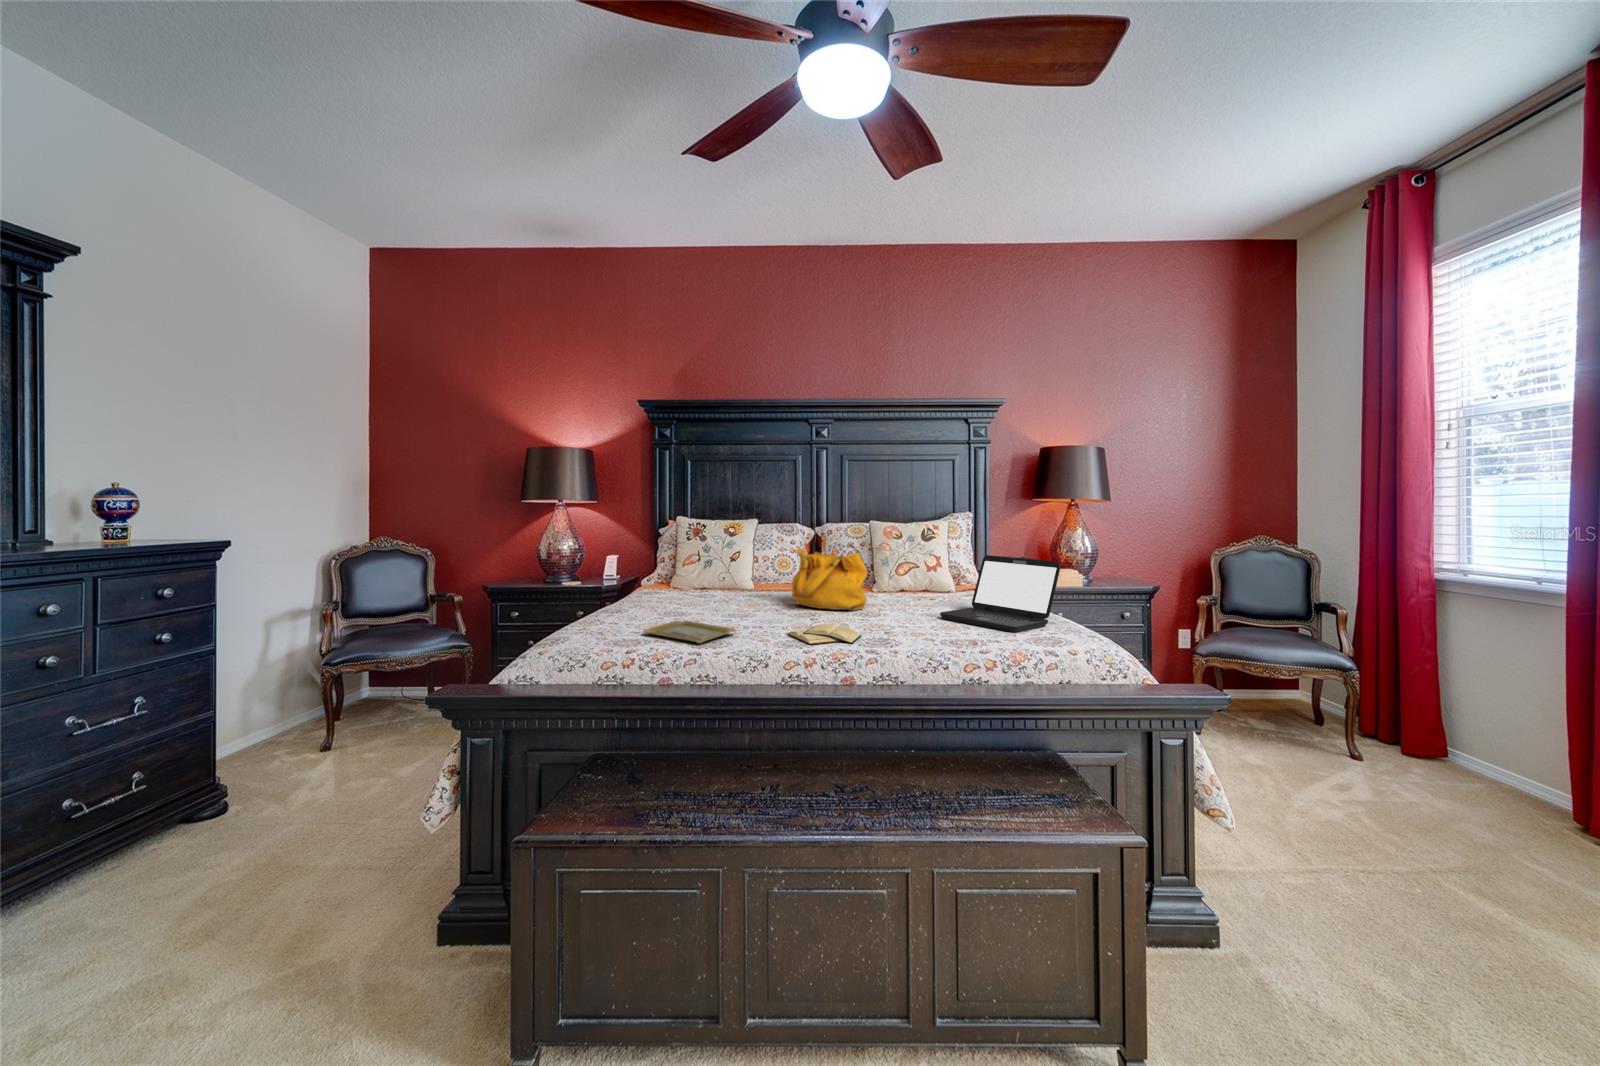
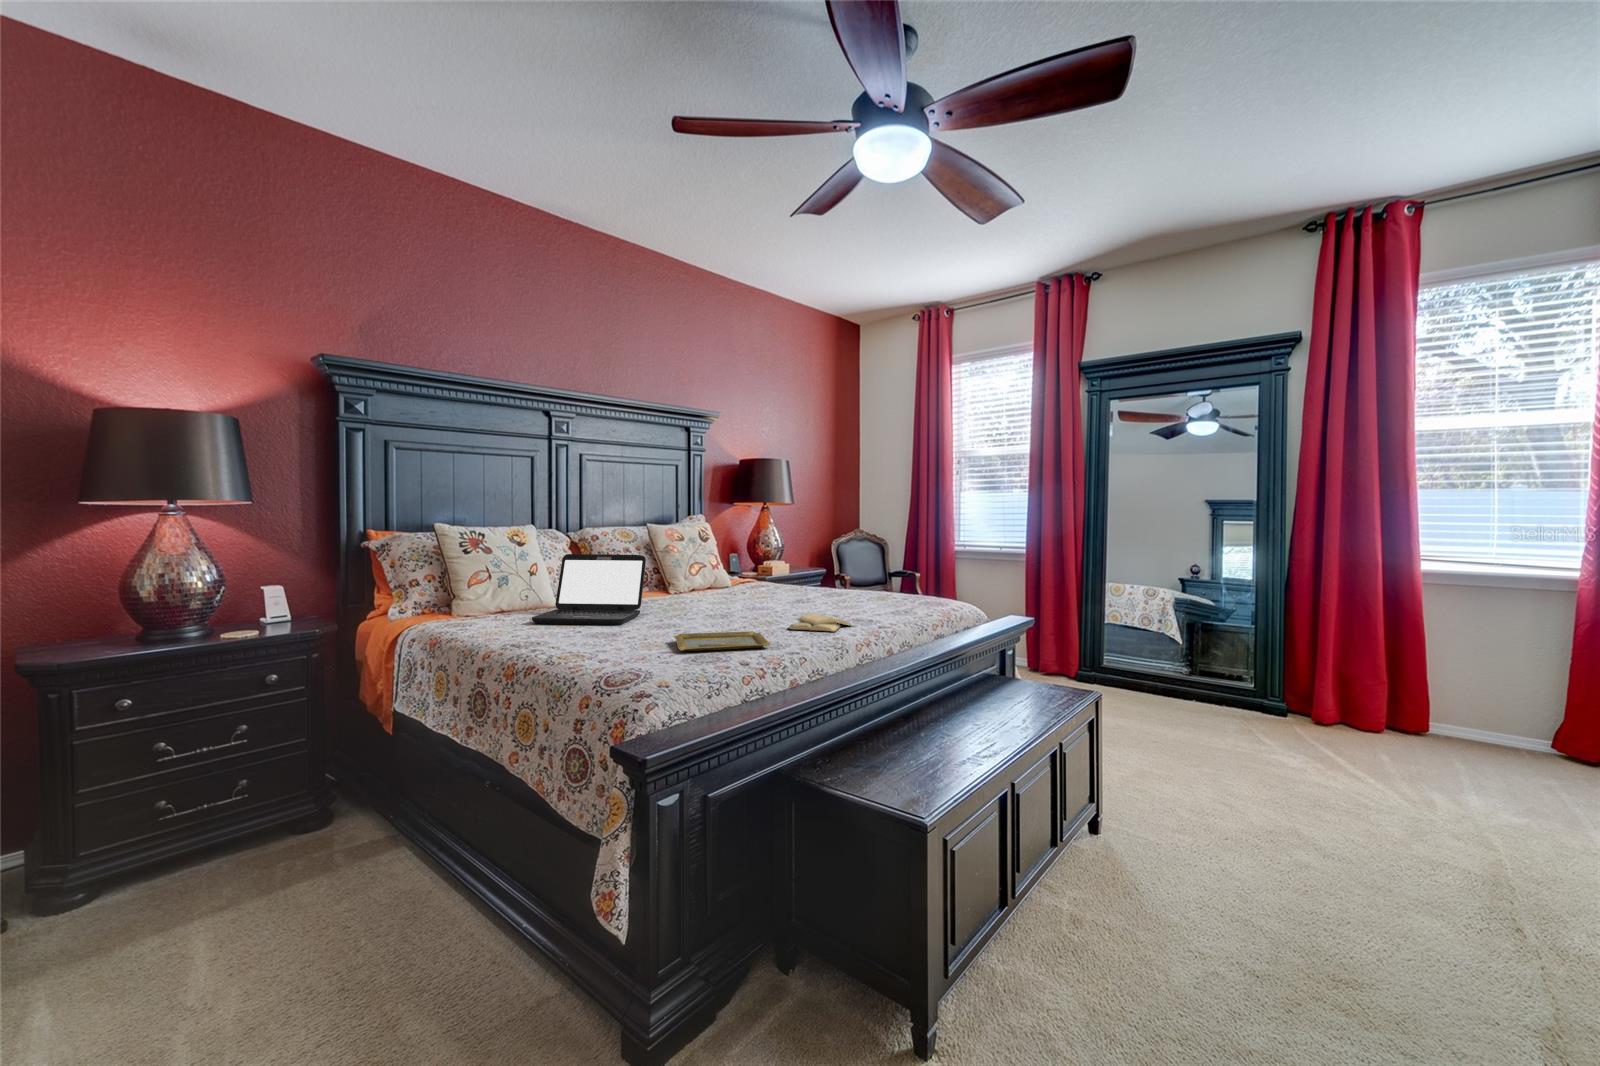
handbag: present [792,548,867,611] -> none [672,546,753,611]
laptop: present [940,555,1061,632] -> present [532,554,646,625]

